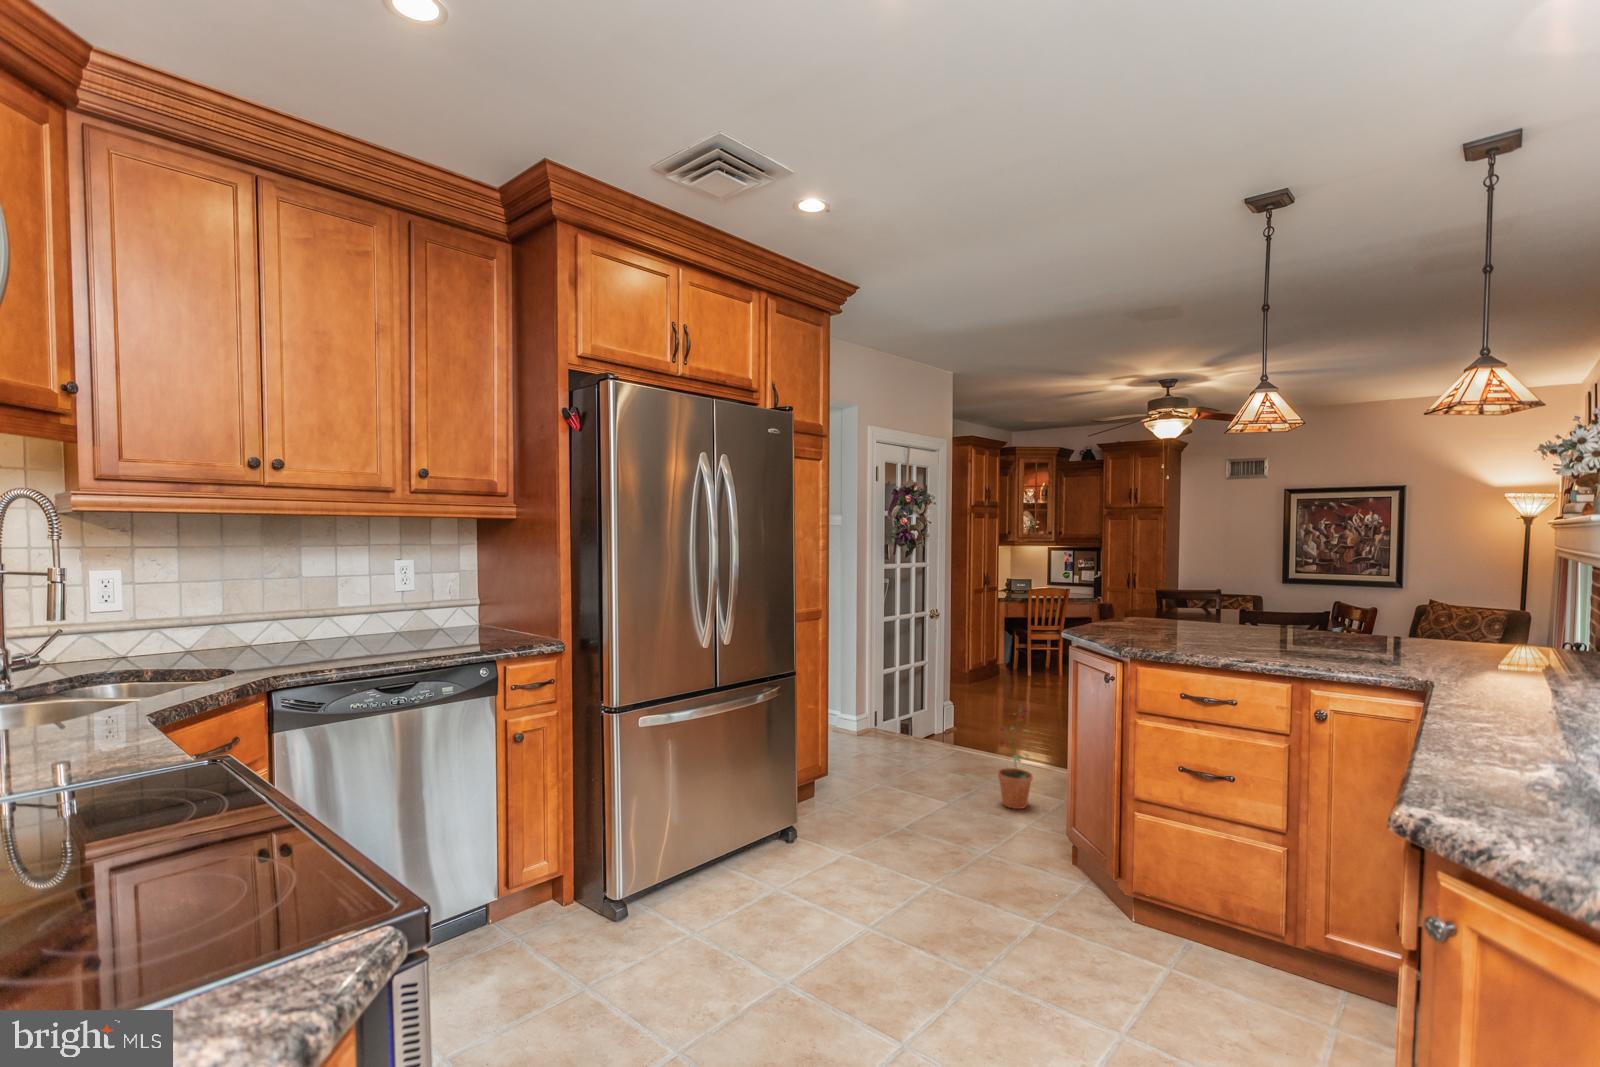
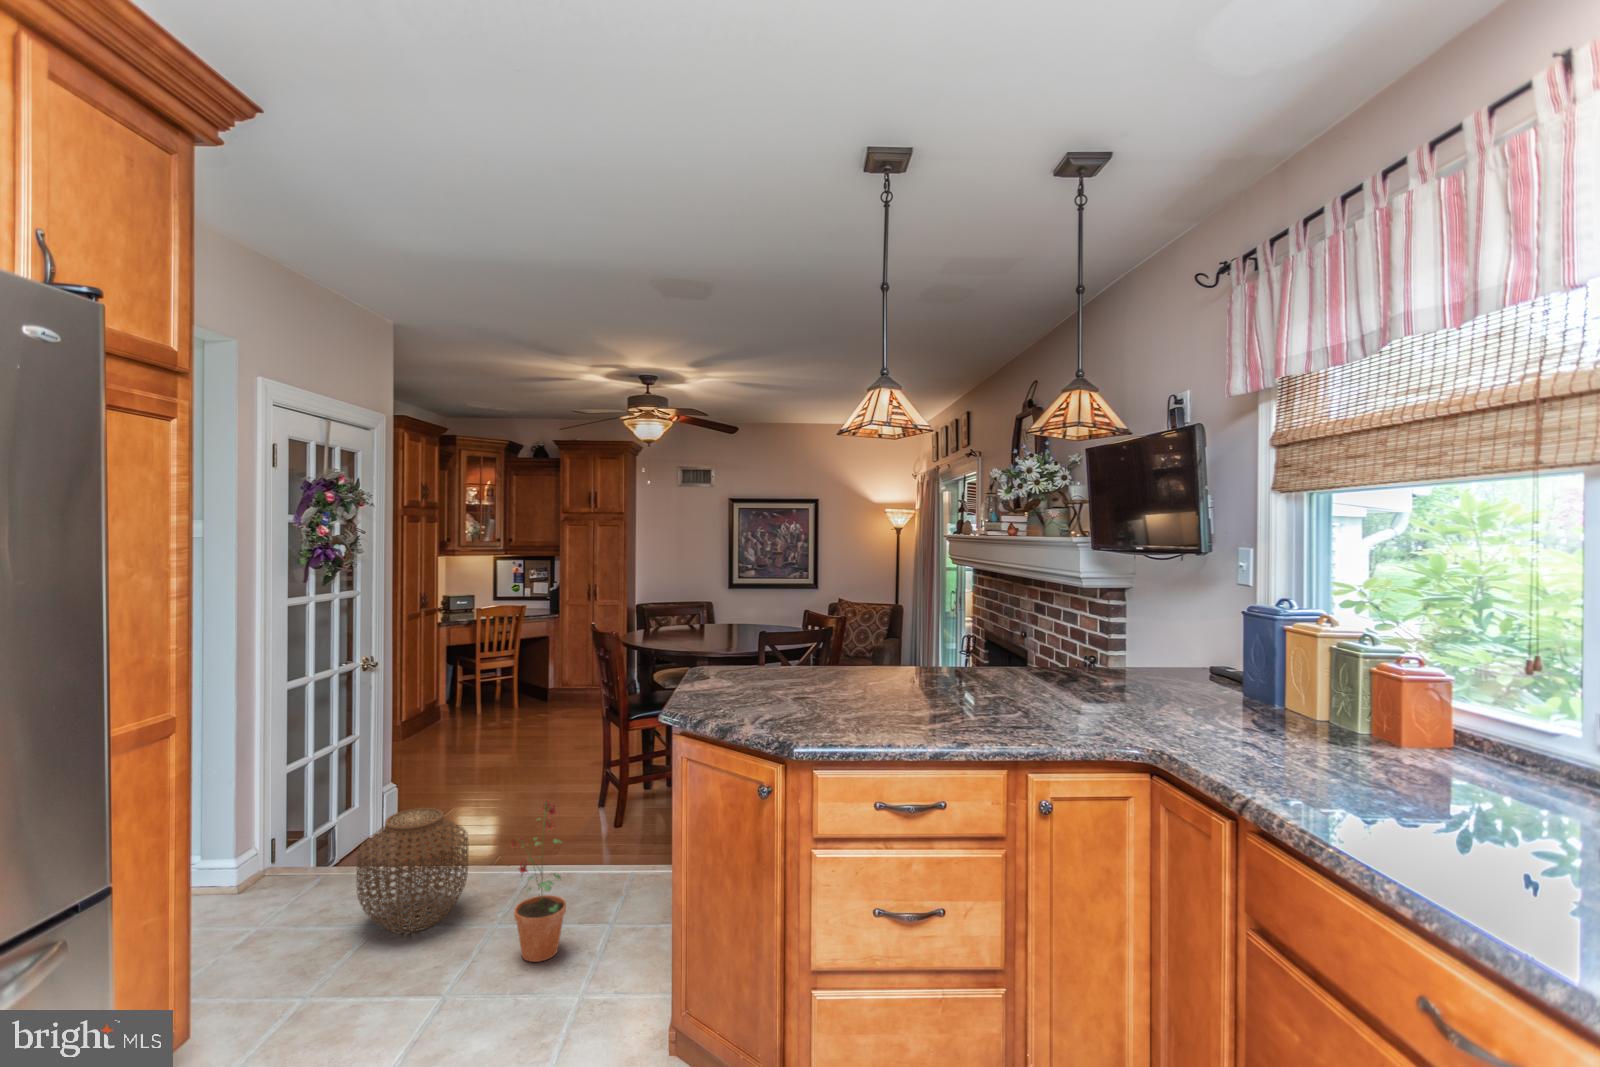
woven basket: none [912,701,978,777] -> present [357,808,469,933]

